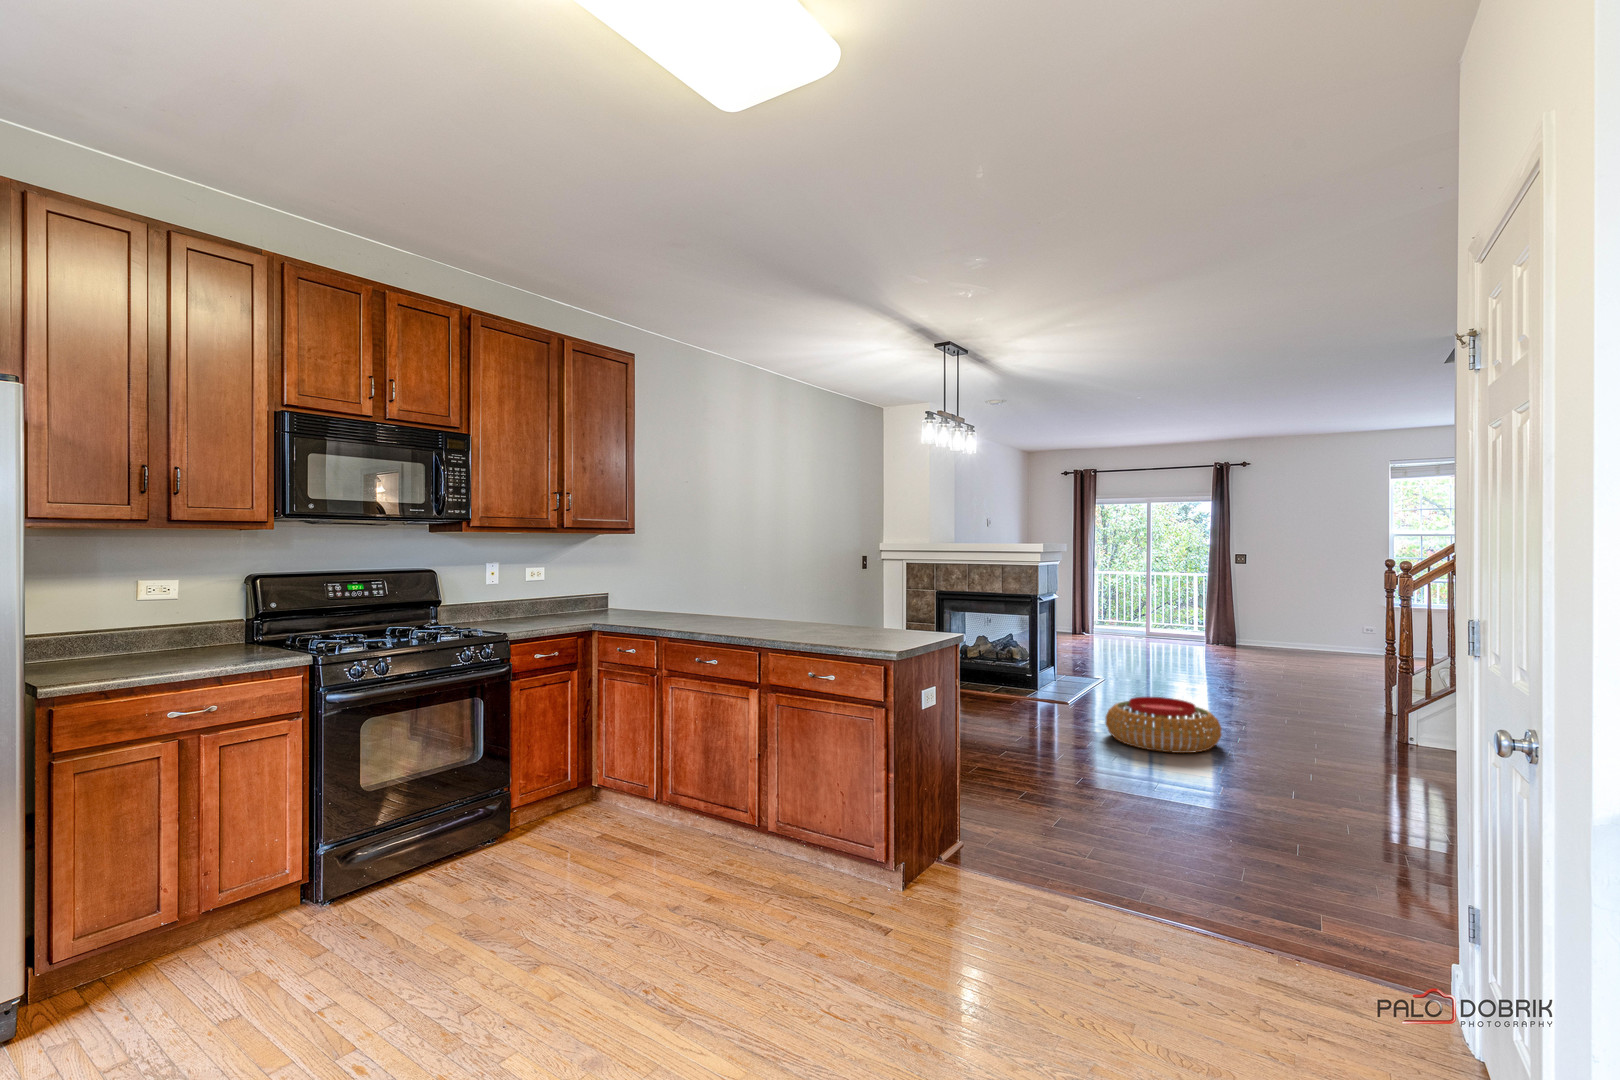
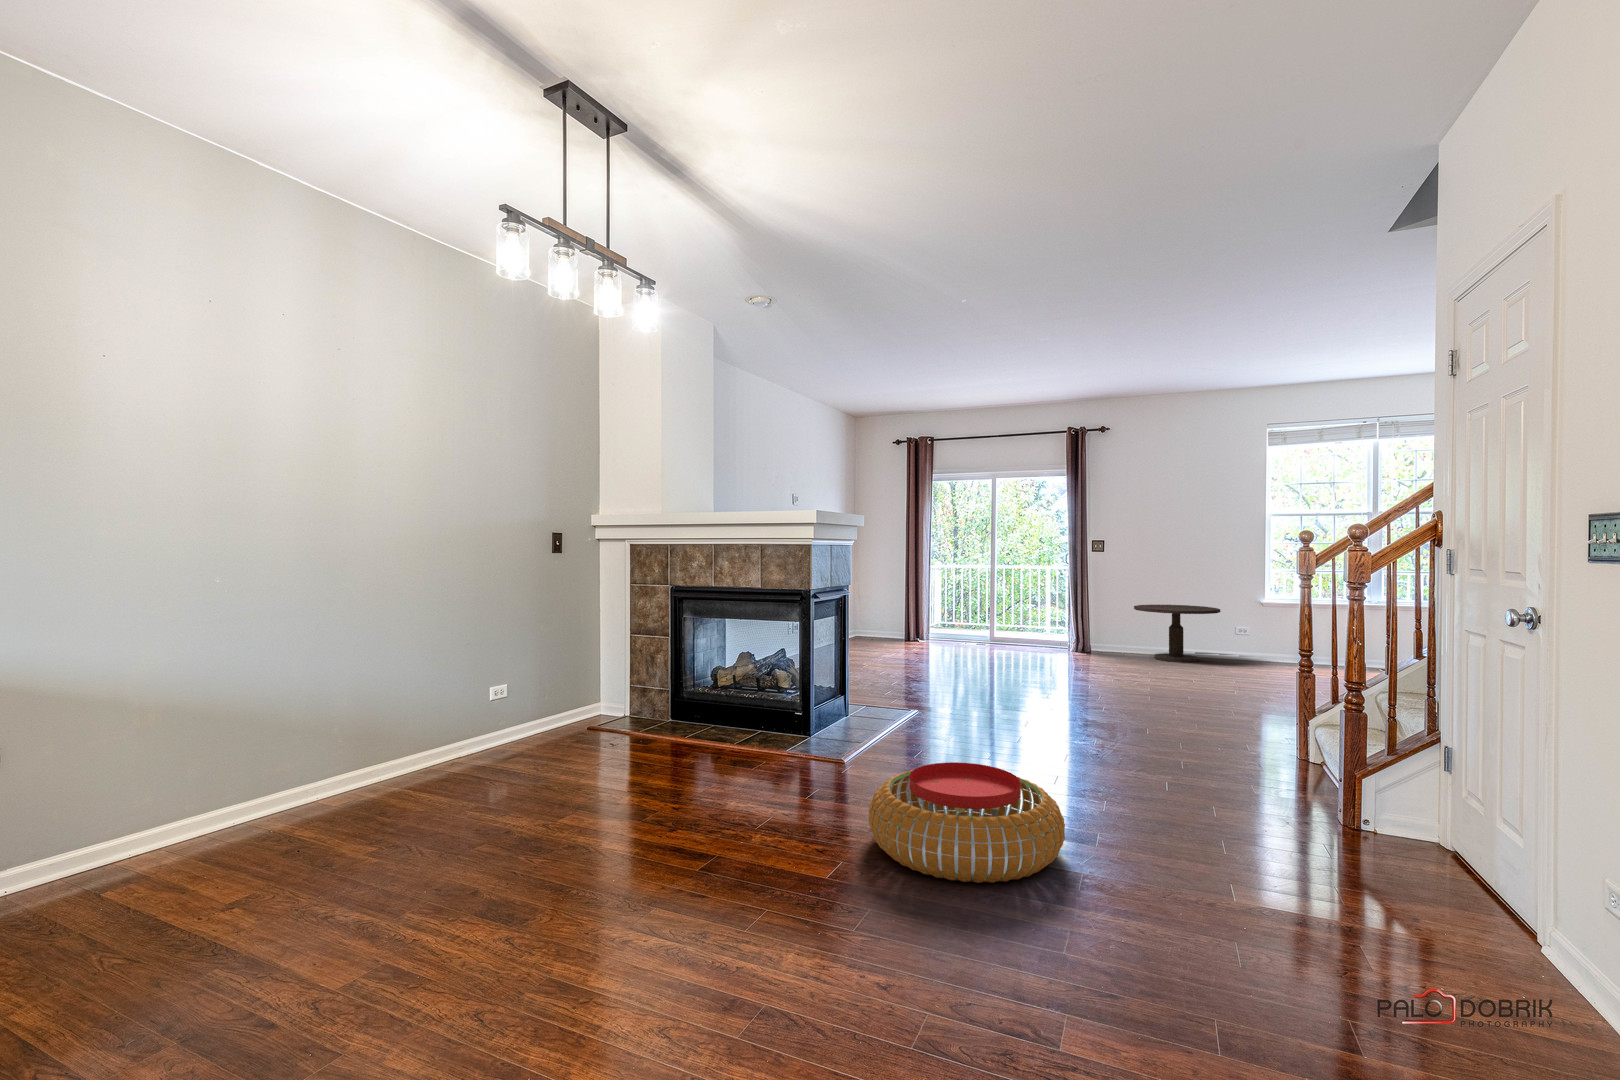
side table: none [1271,608,1346,654] -> present [1134,605,1220,662]

